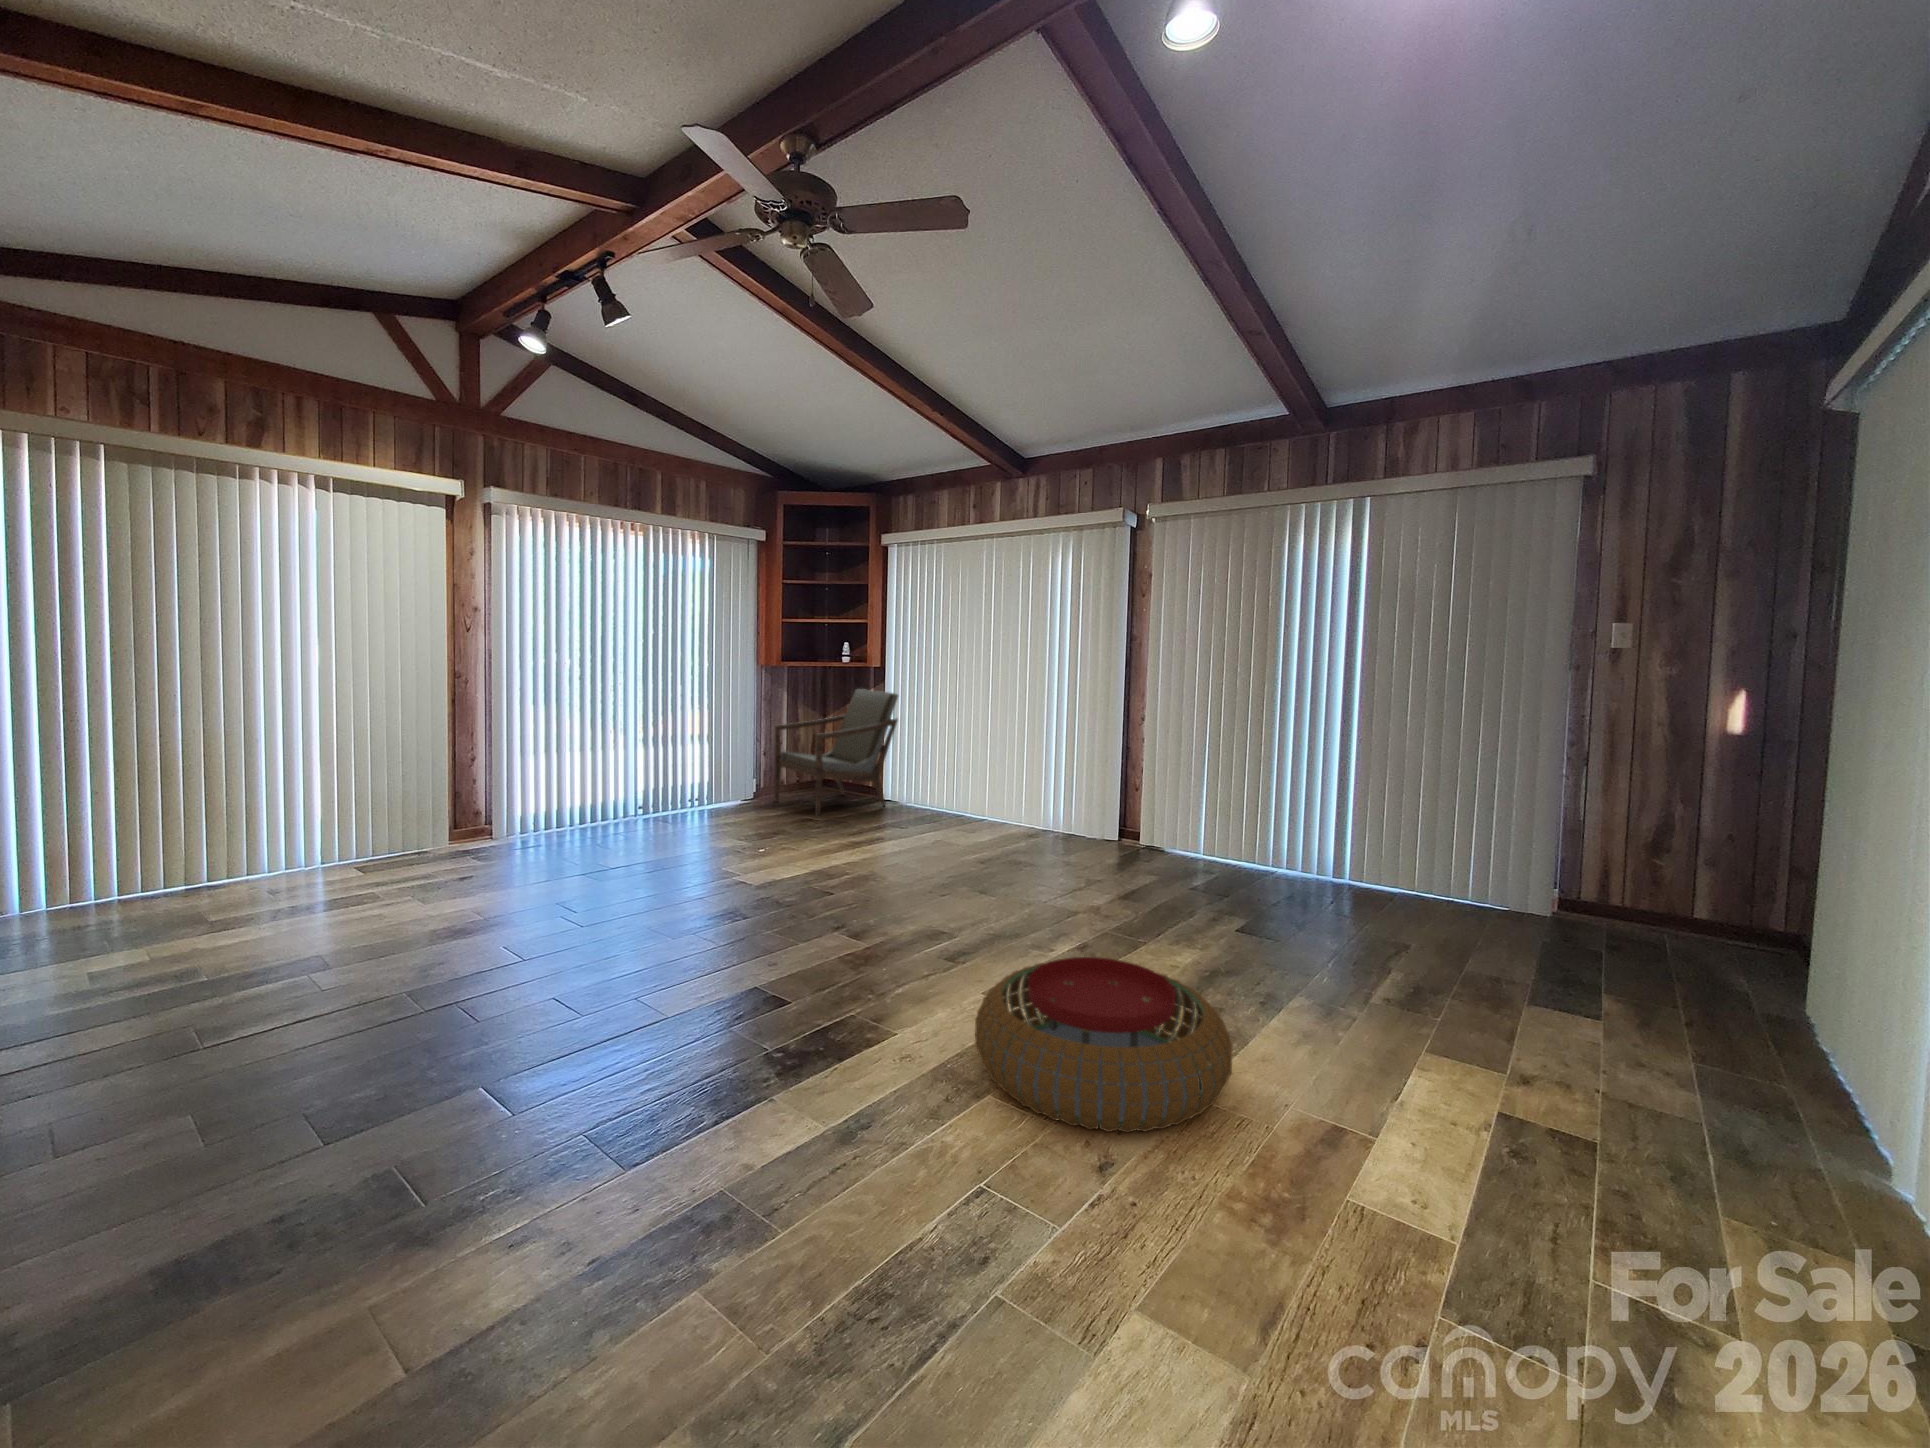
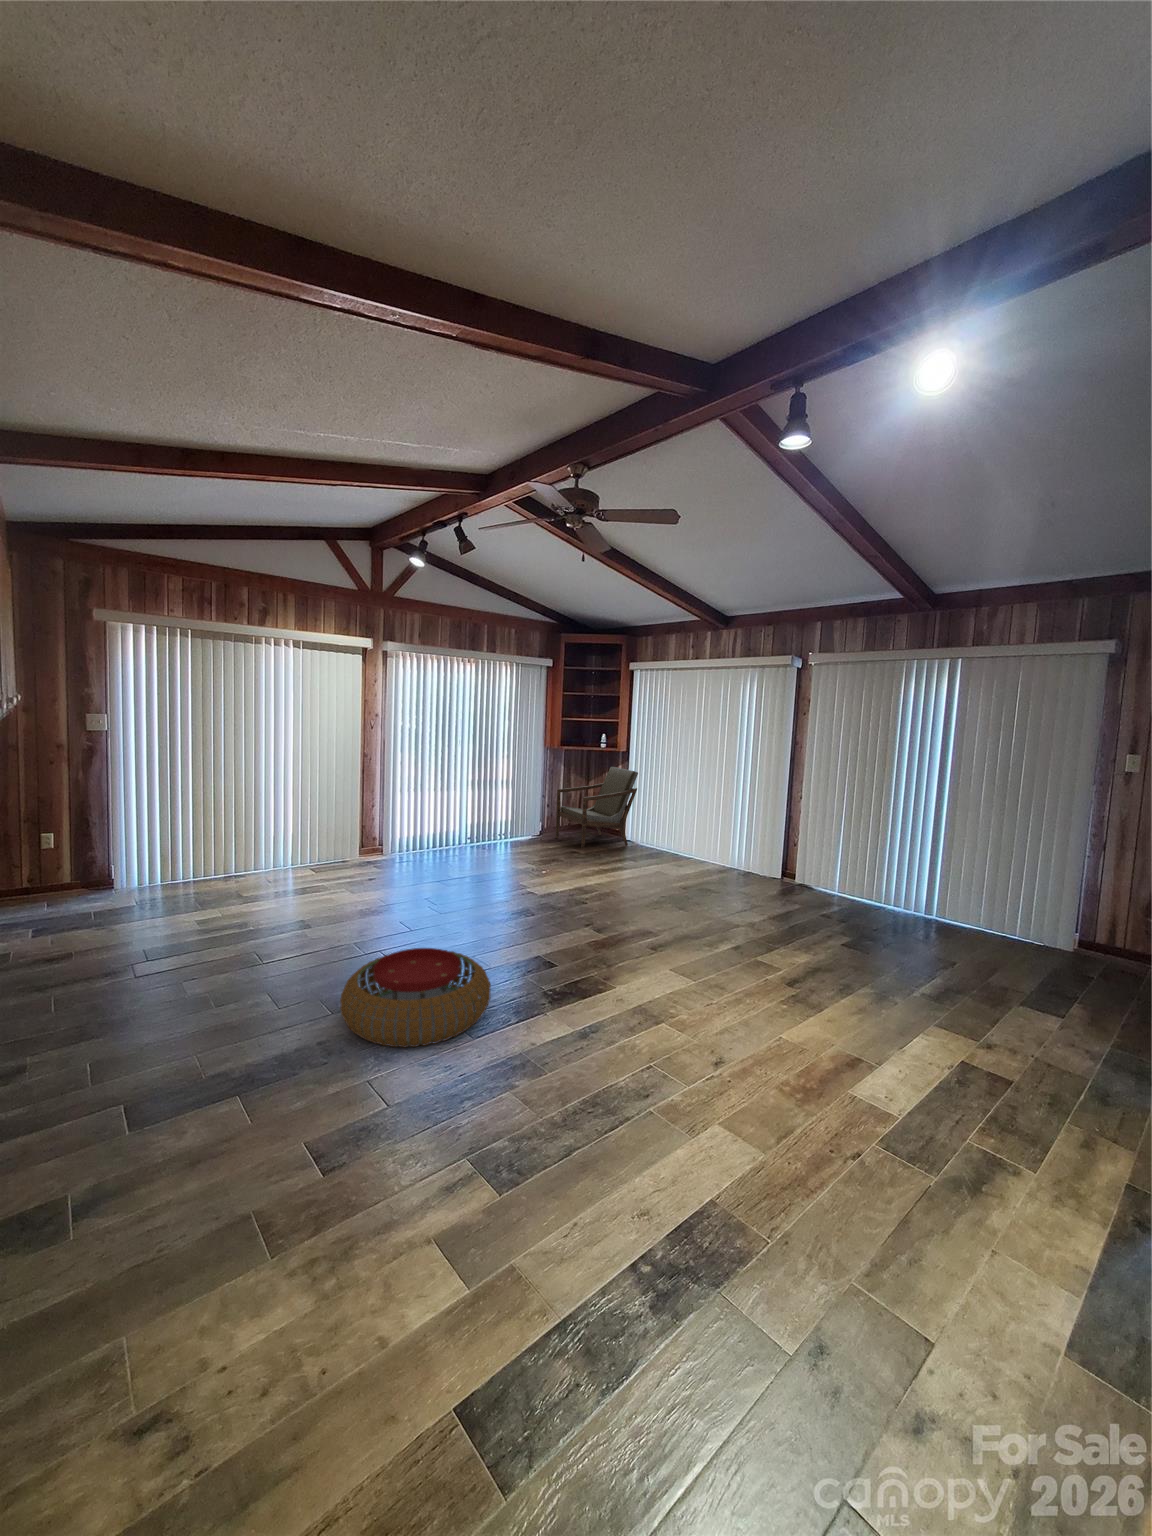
pouf: present [975,957,1233,1133] -> present [340,948,491,1048]

